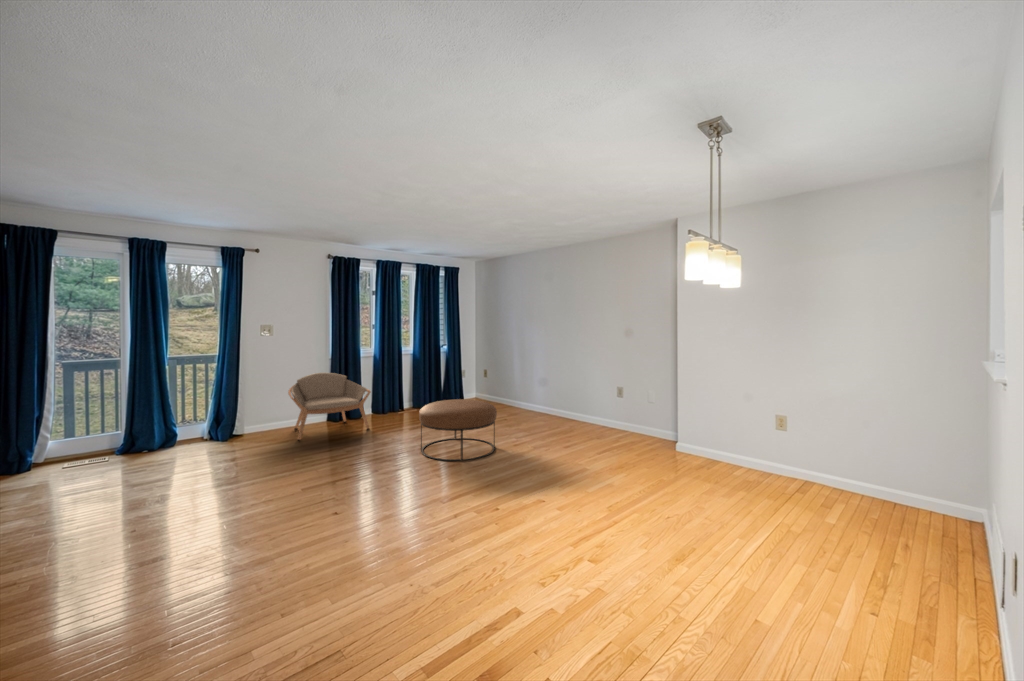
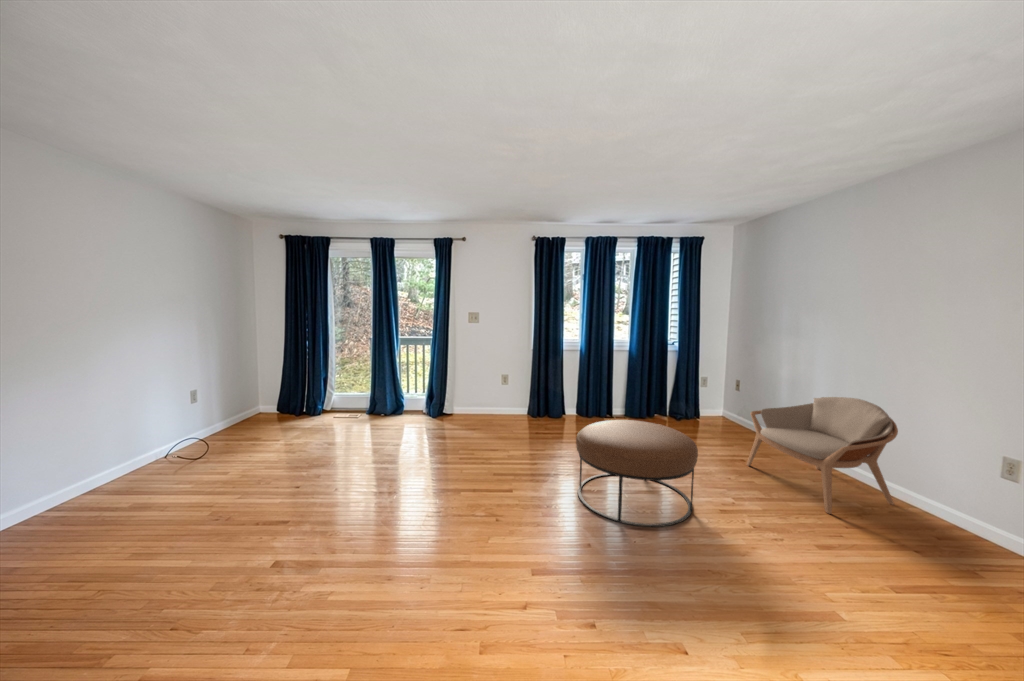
armchair: present [288,373,371,440] -> present [747,397,898,514]

